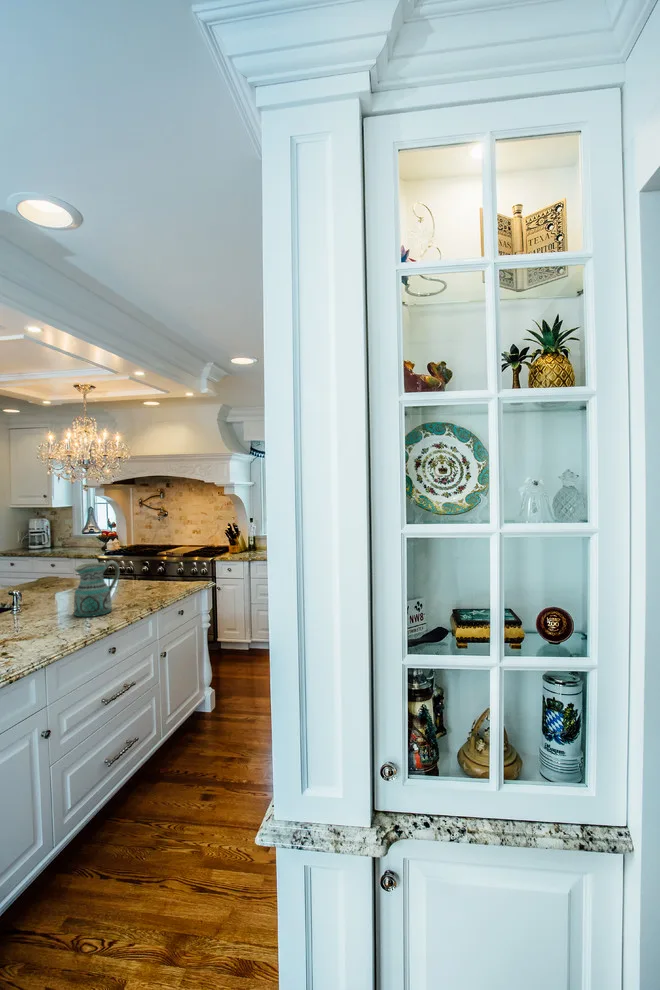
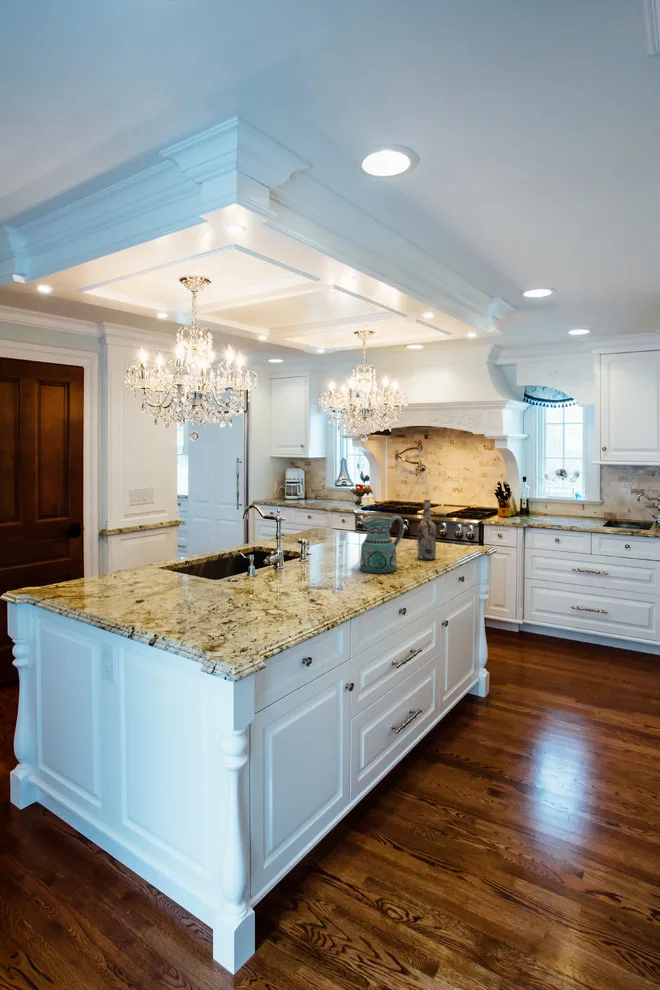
wine bottle: none [137,544,155,599] -> present [417,500,436,560]

